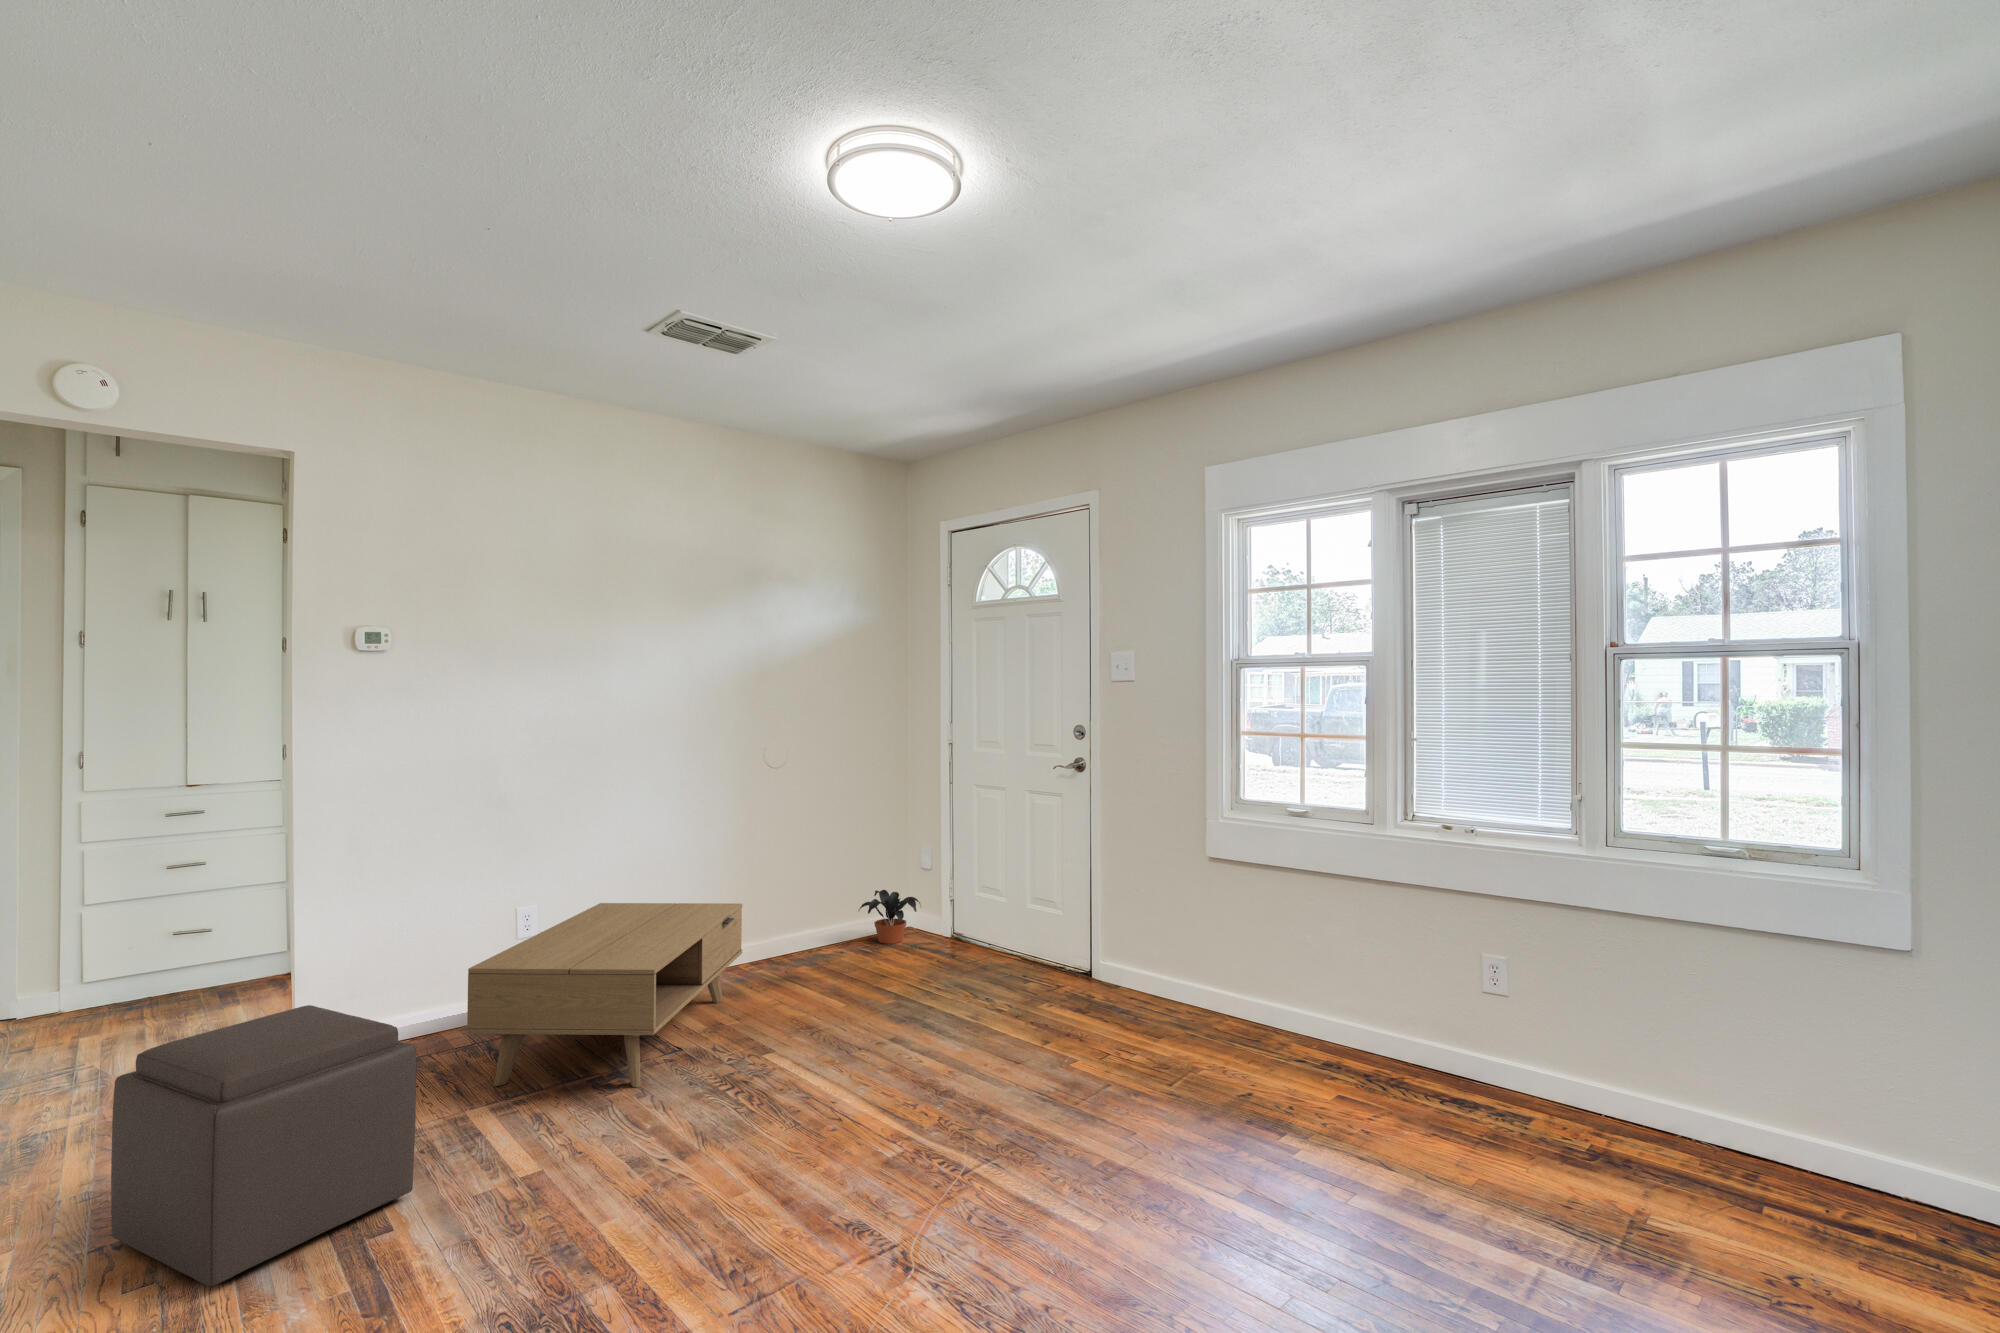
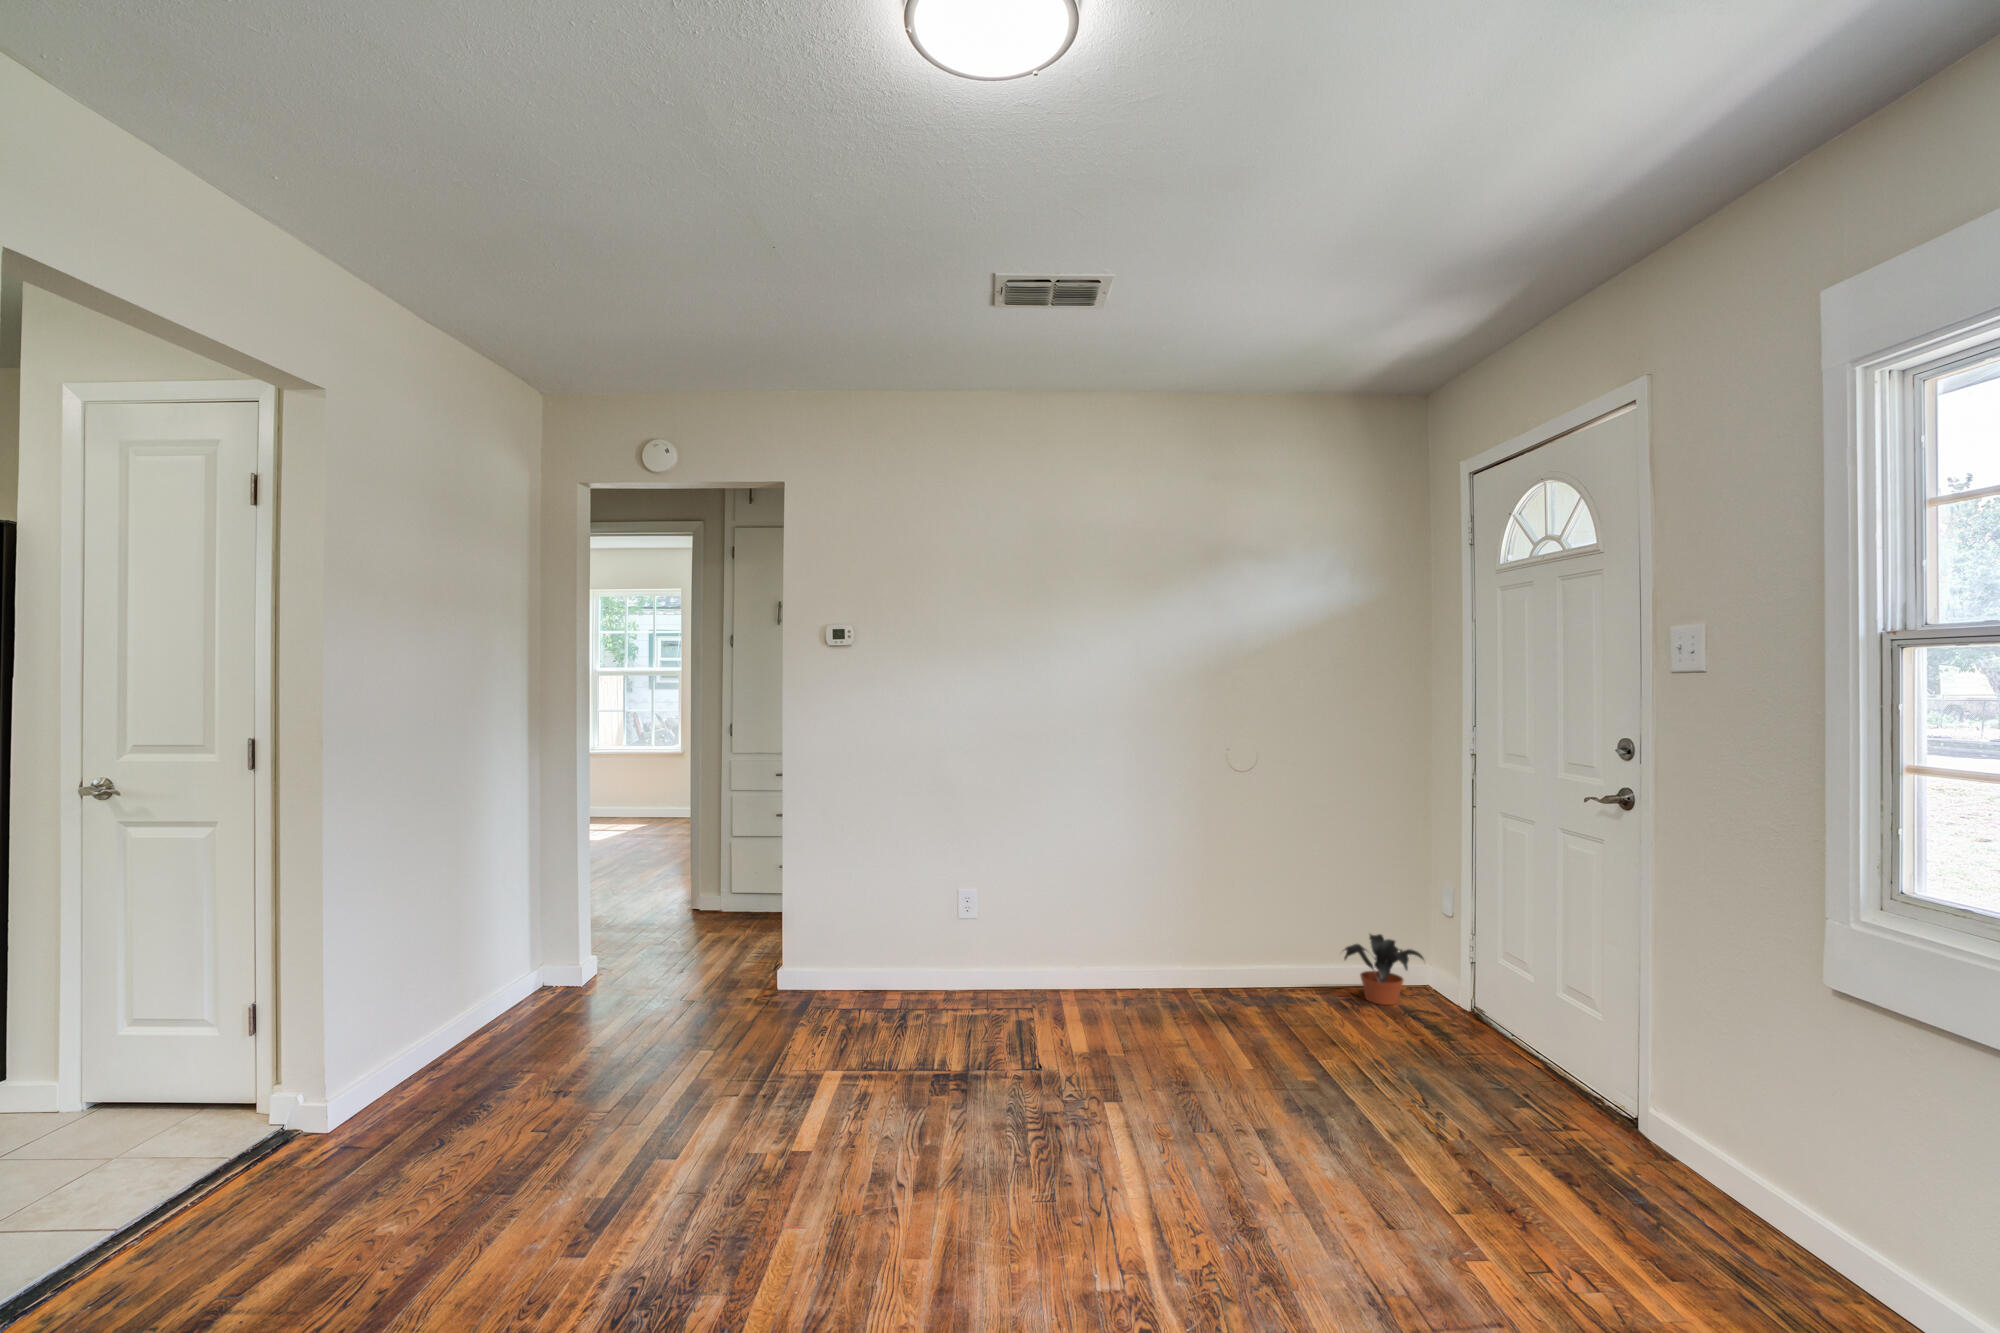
coffee table: present [467,903,742,1087] -> none [849,895,1152,1094]
ottoman: present [111,1005,416,1286] -> none [549,944,721,1155]

